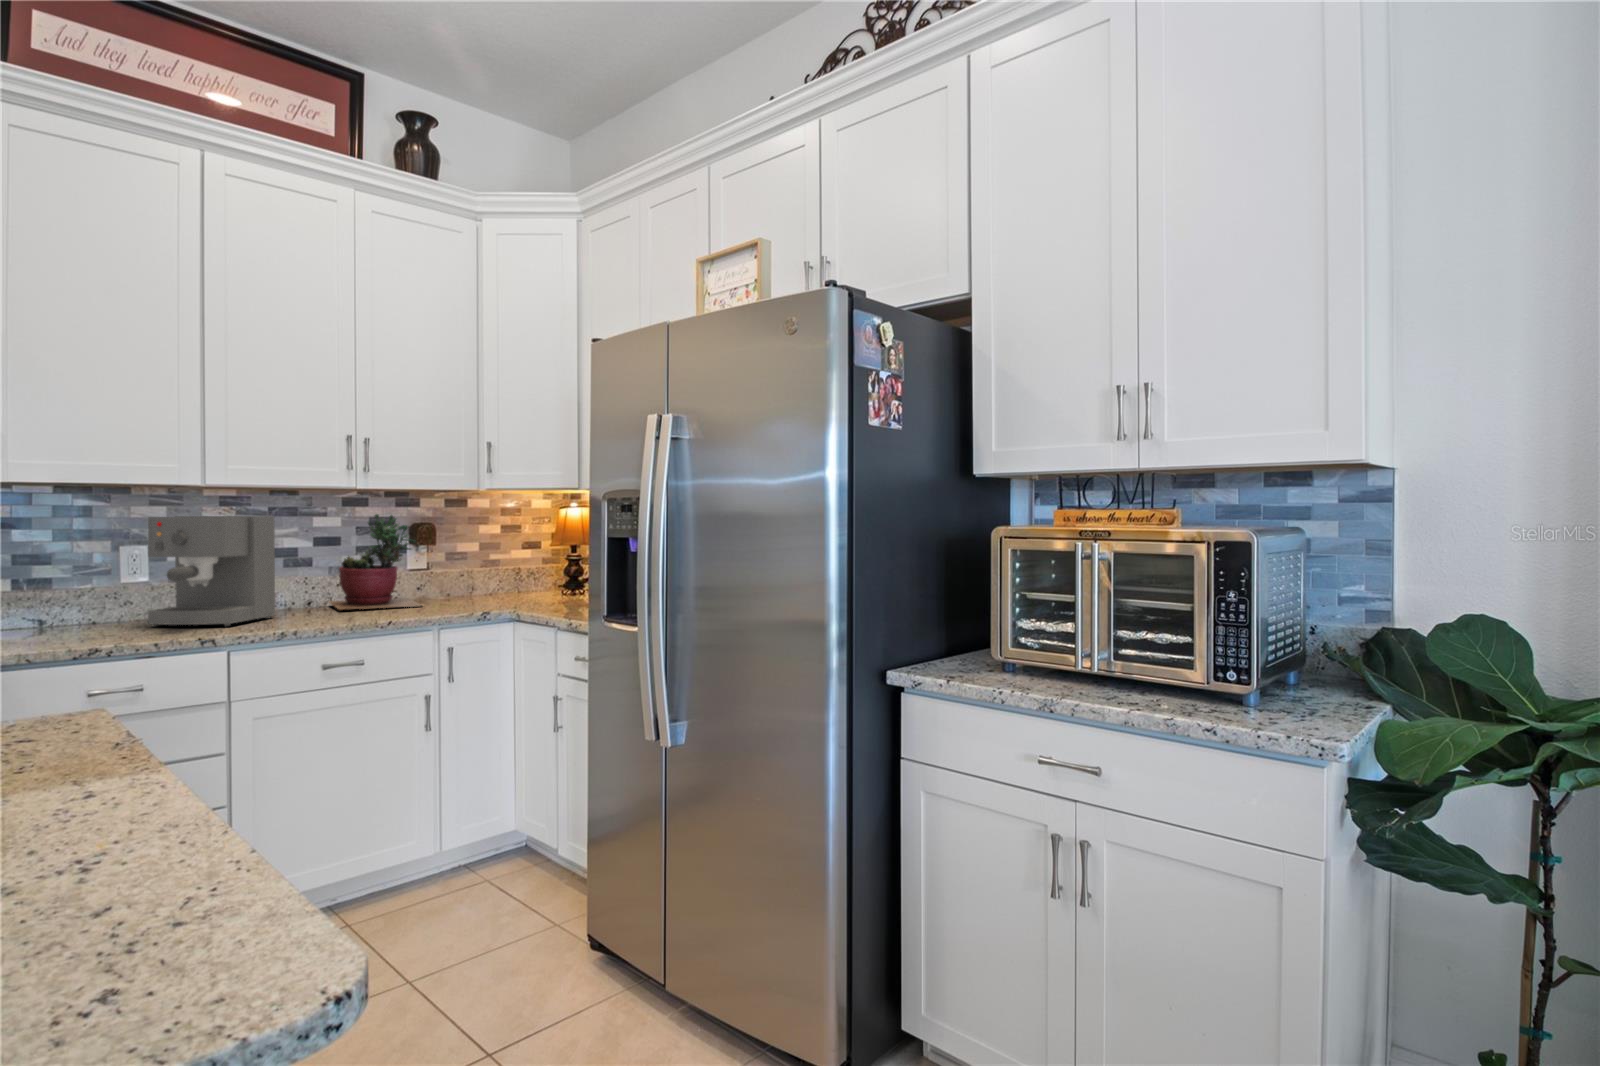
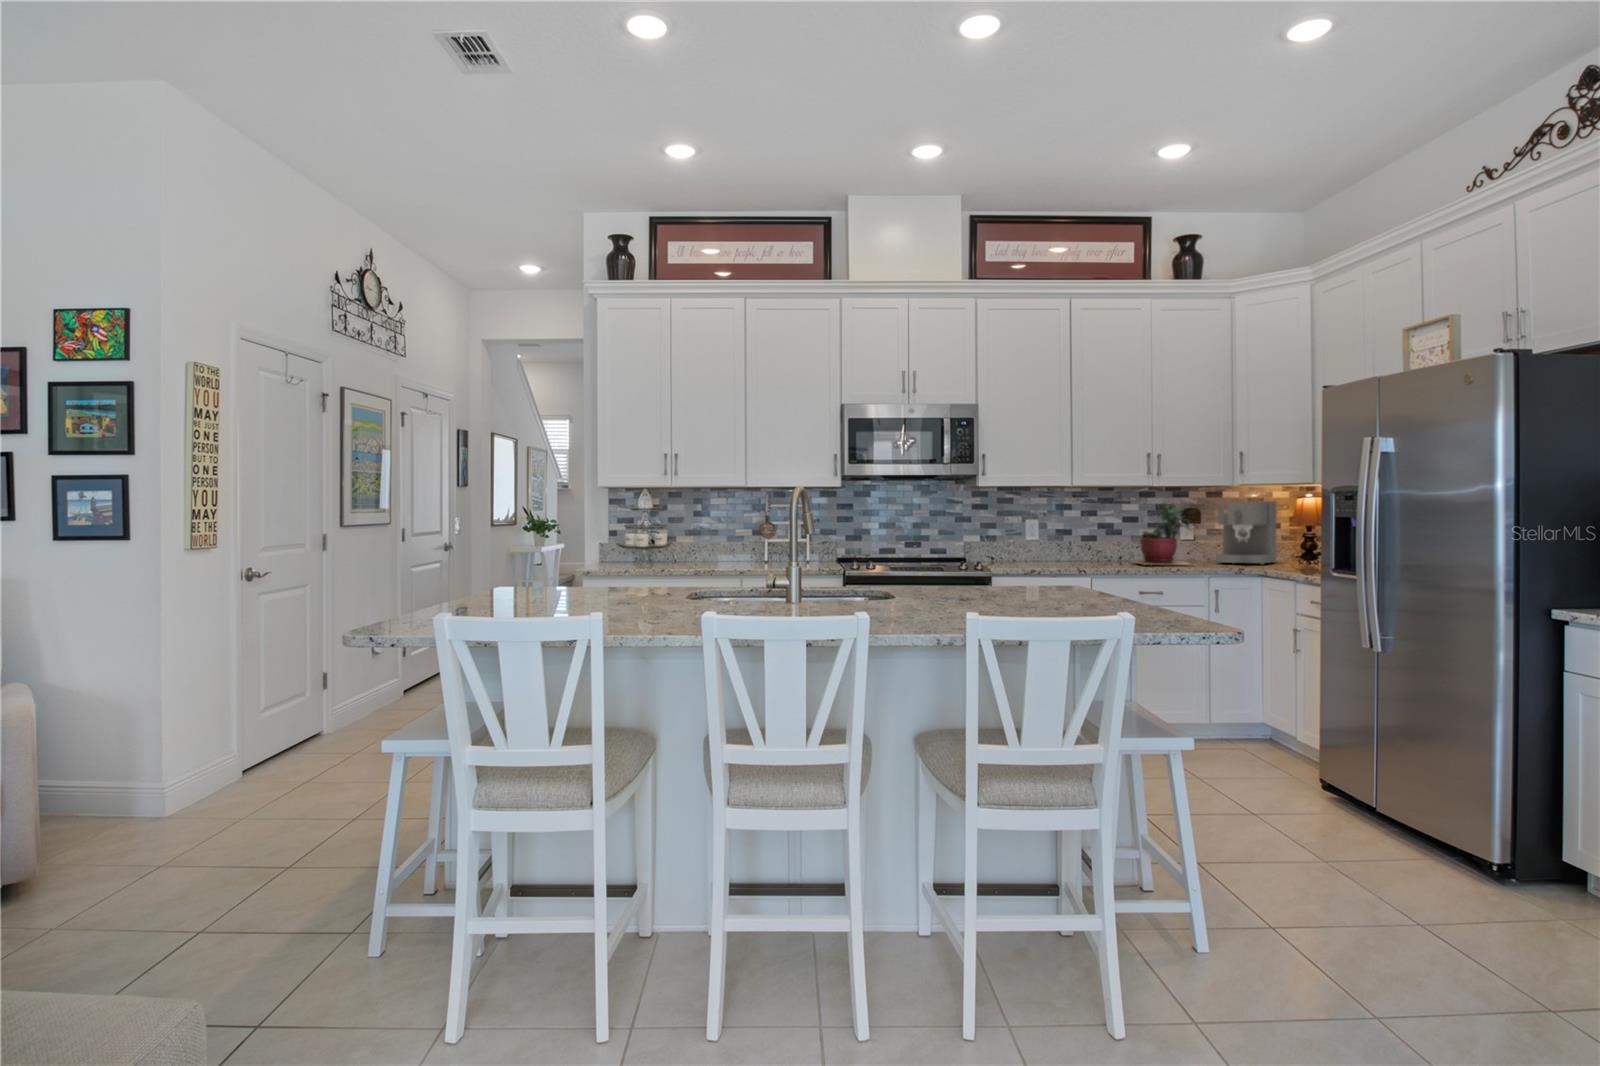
coffee maker: present [148,516,275,627] -> present [1216,501,1277,565]

